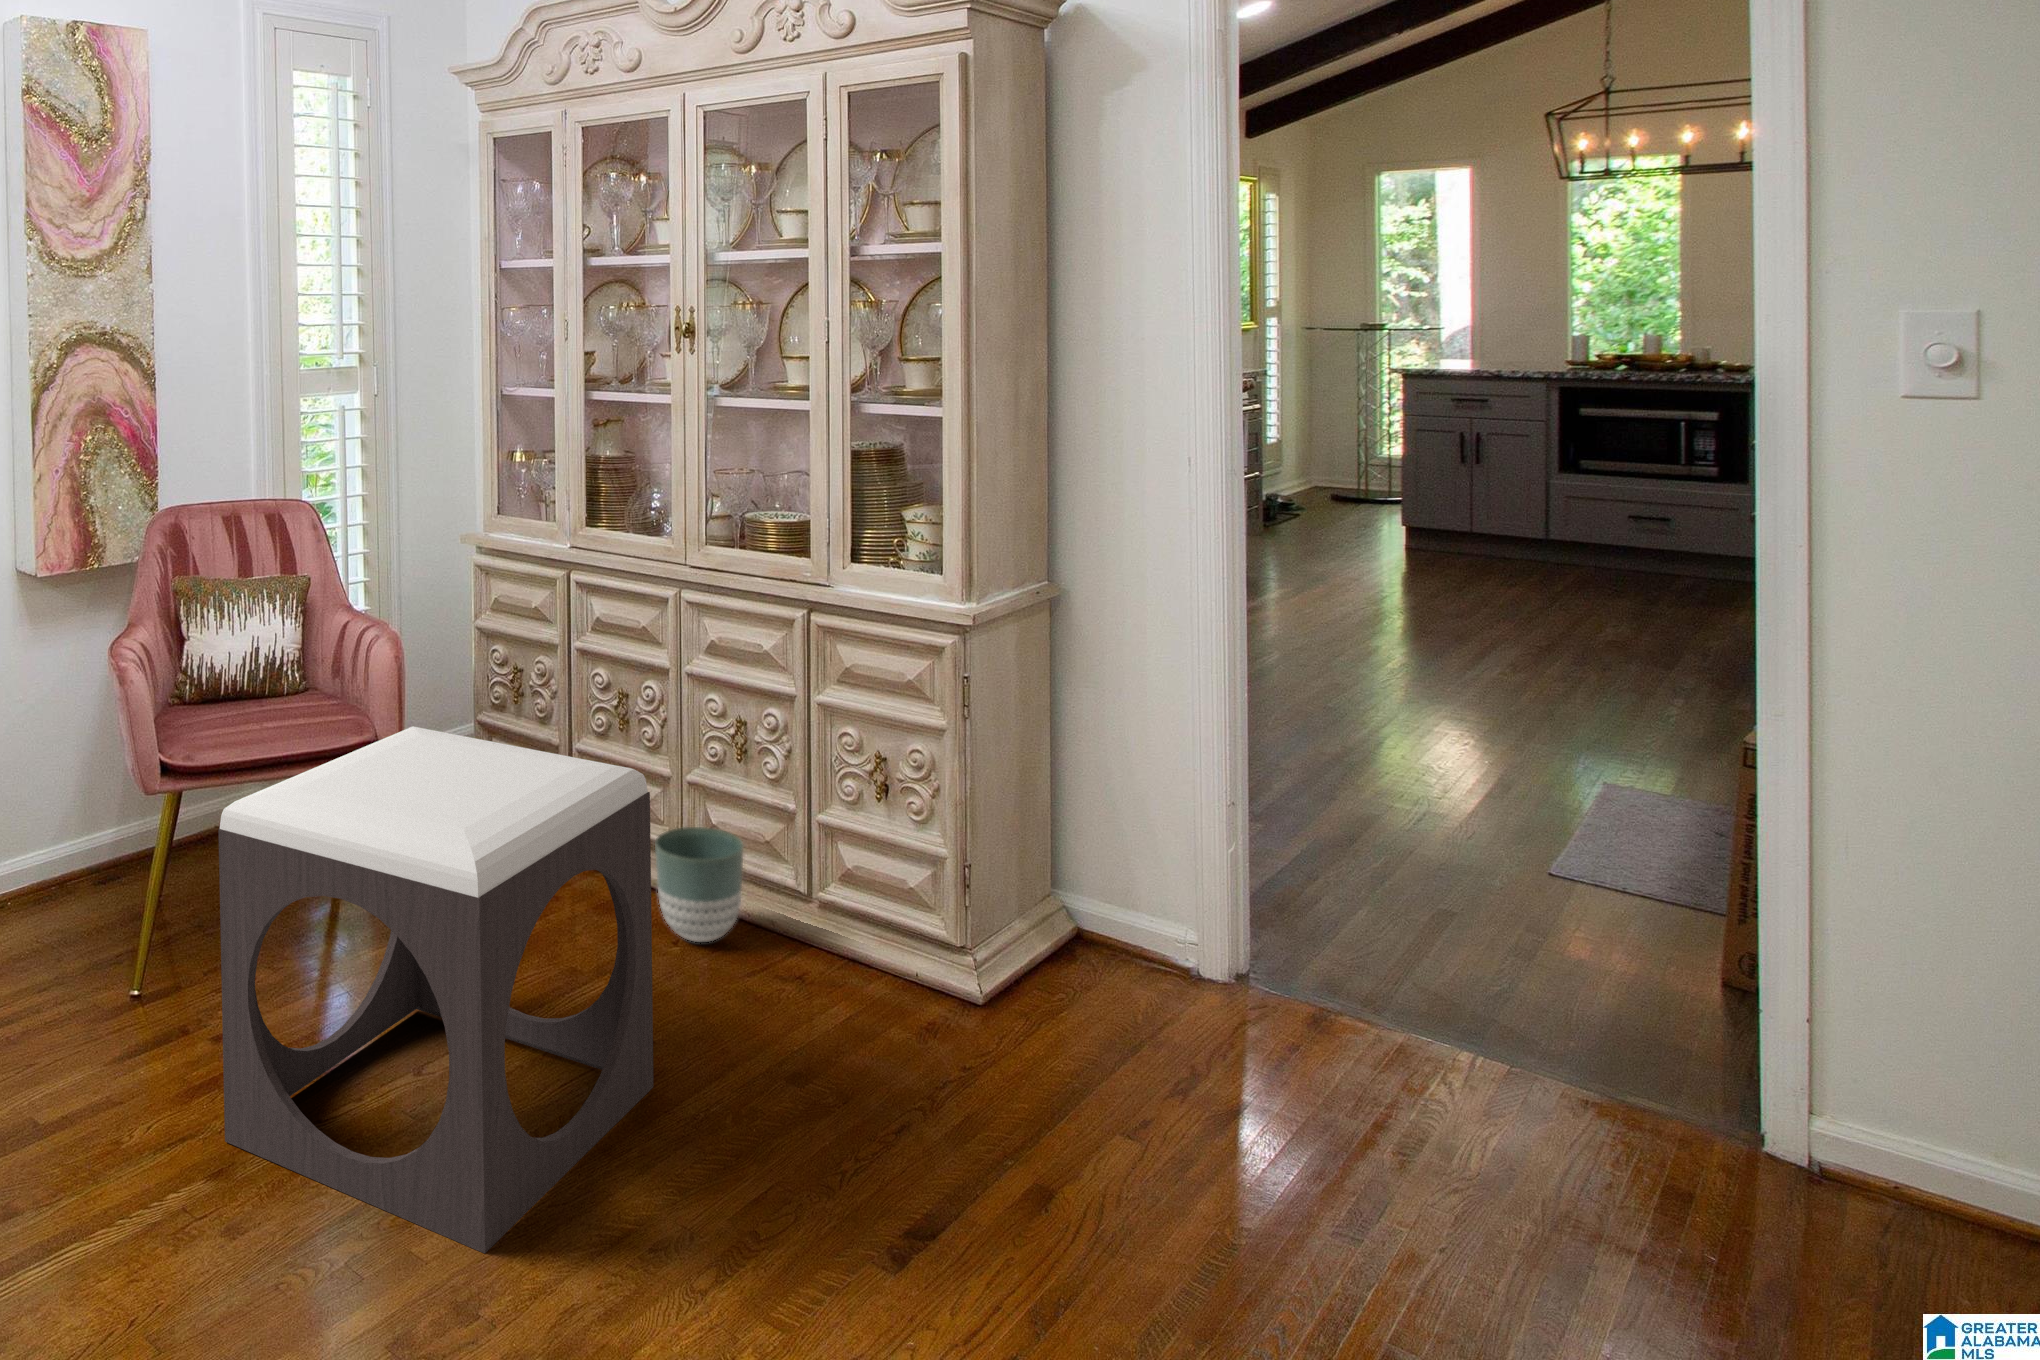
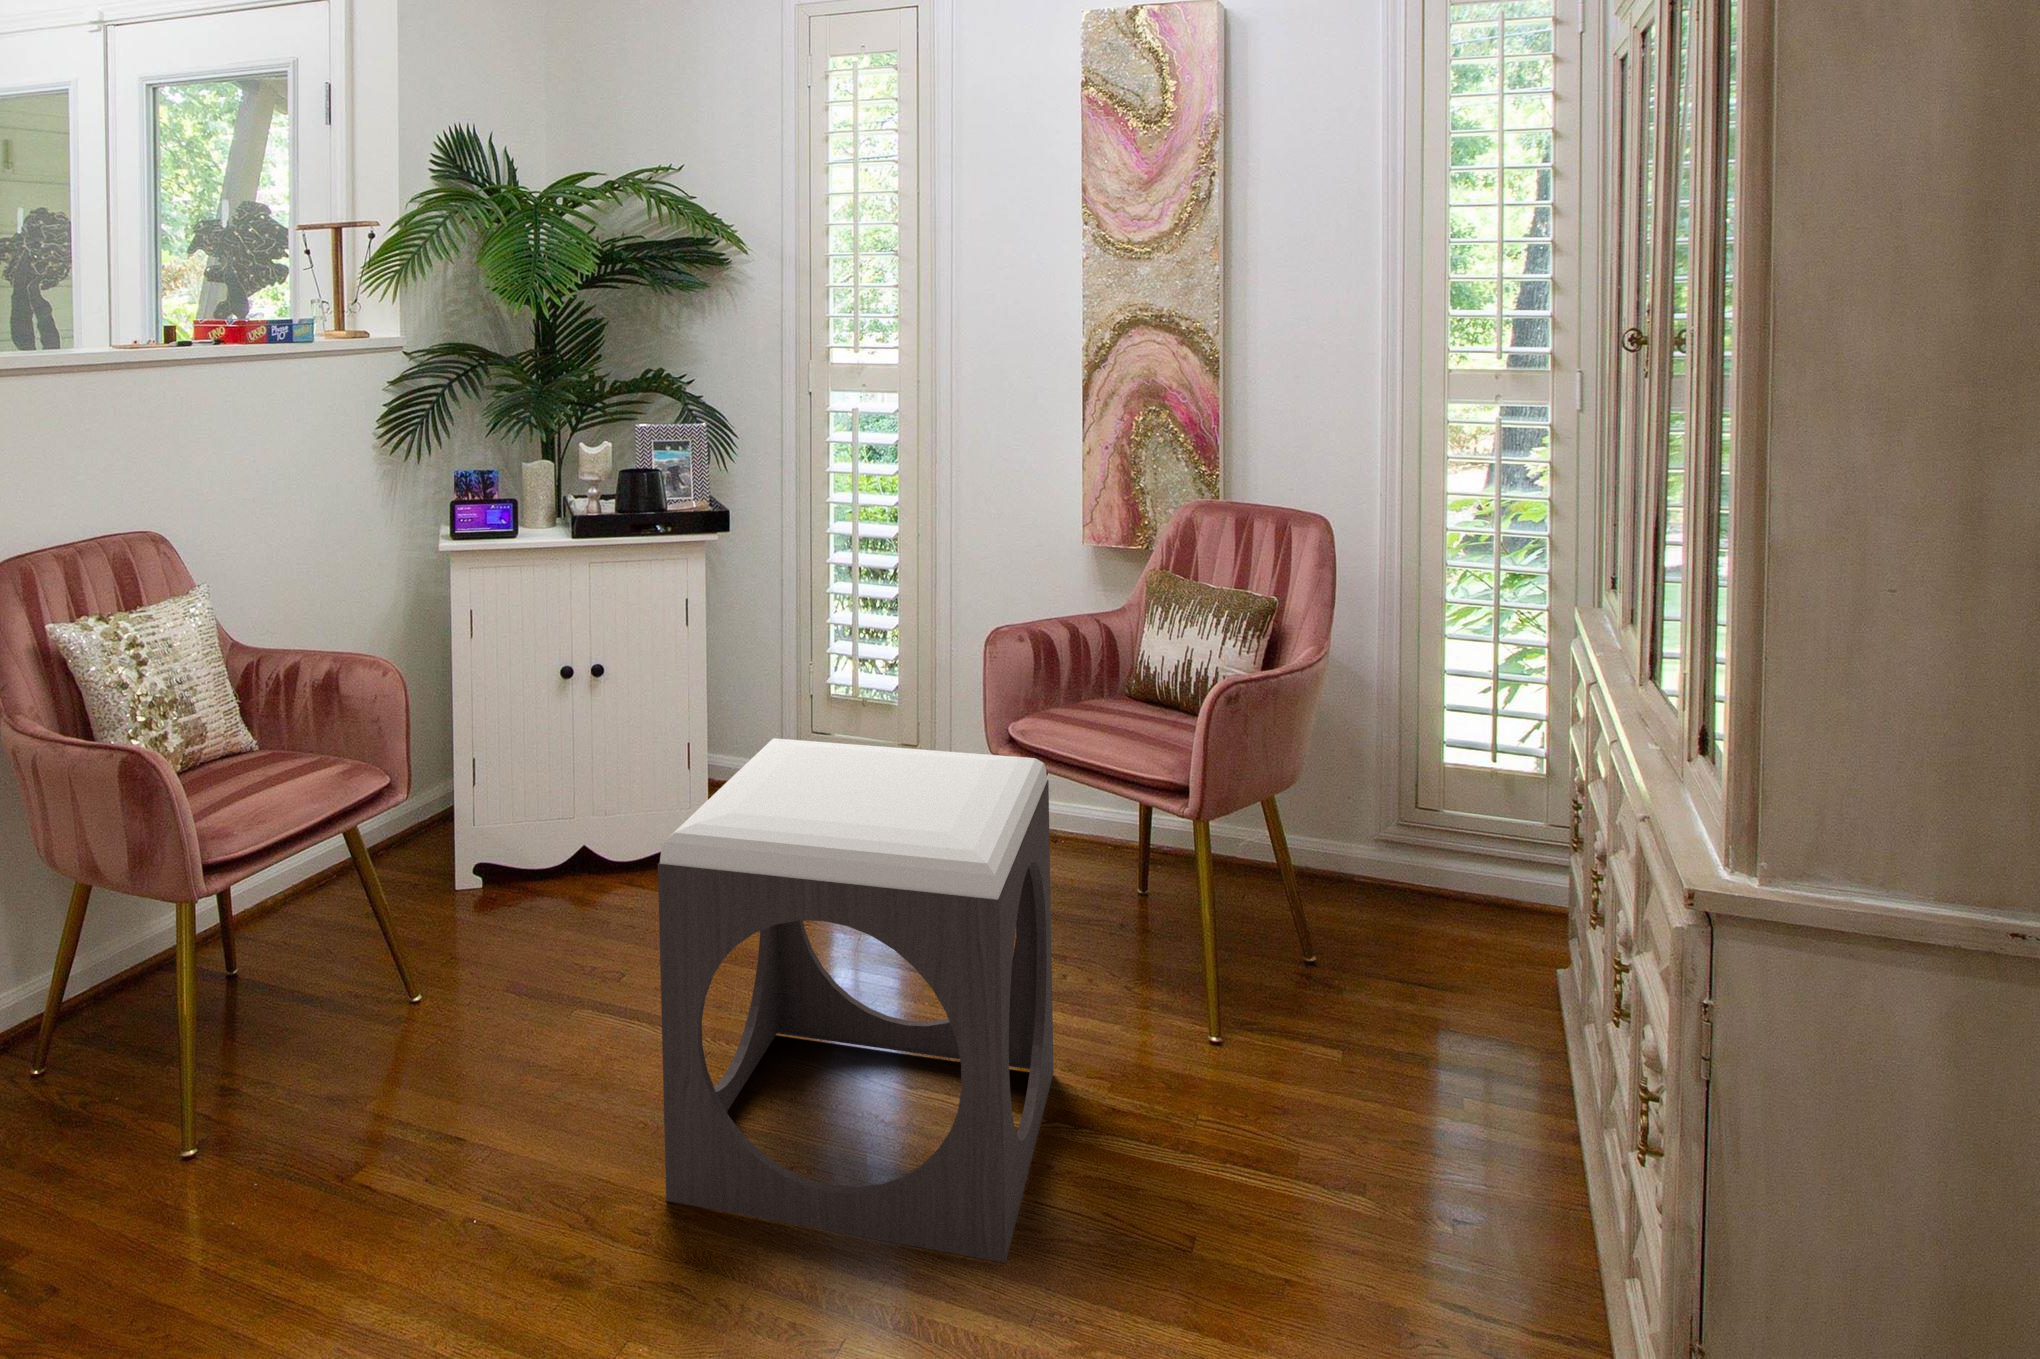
planter: present [655,827,743,942] -> none [1362,1074,1508,1267]

